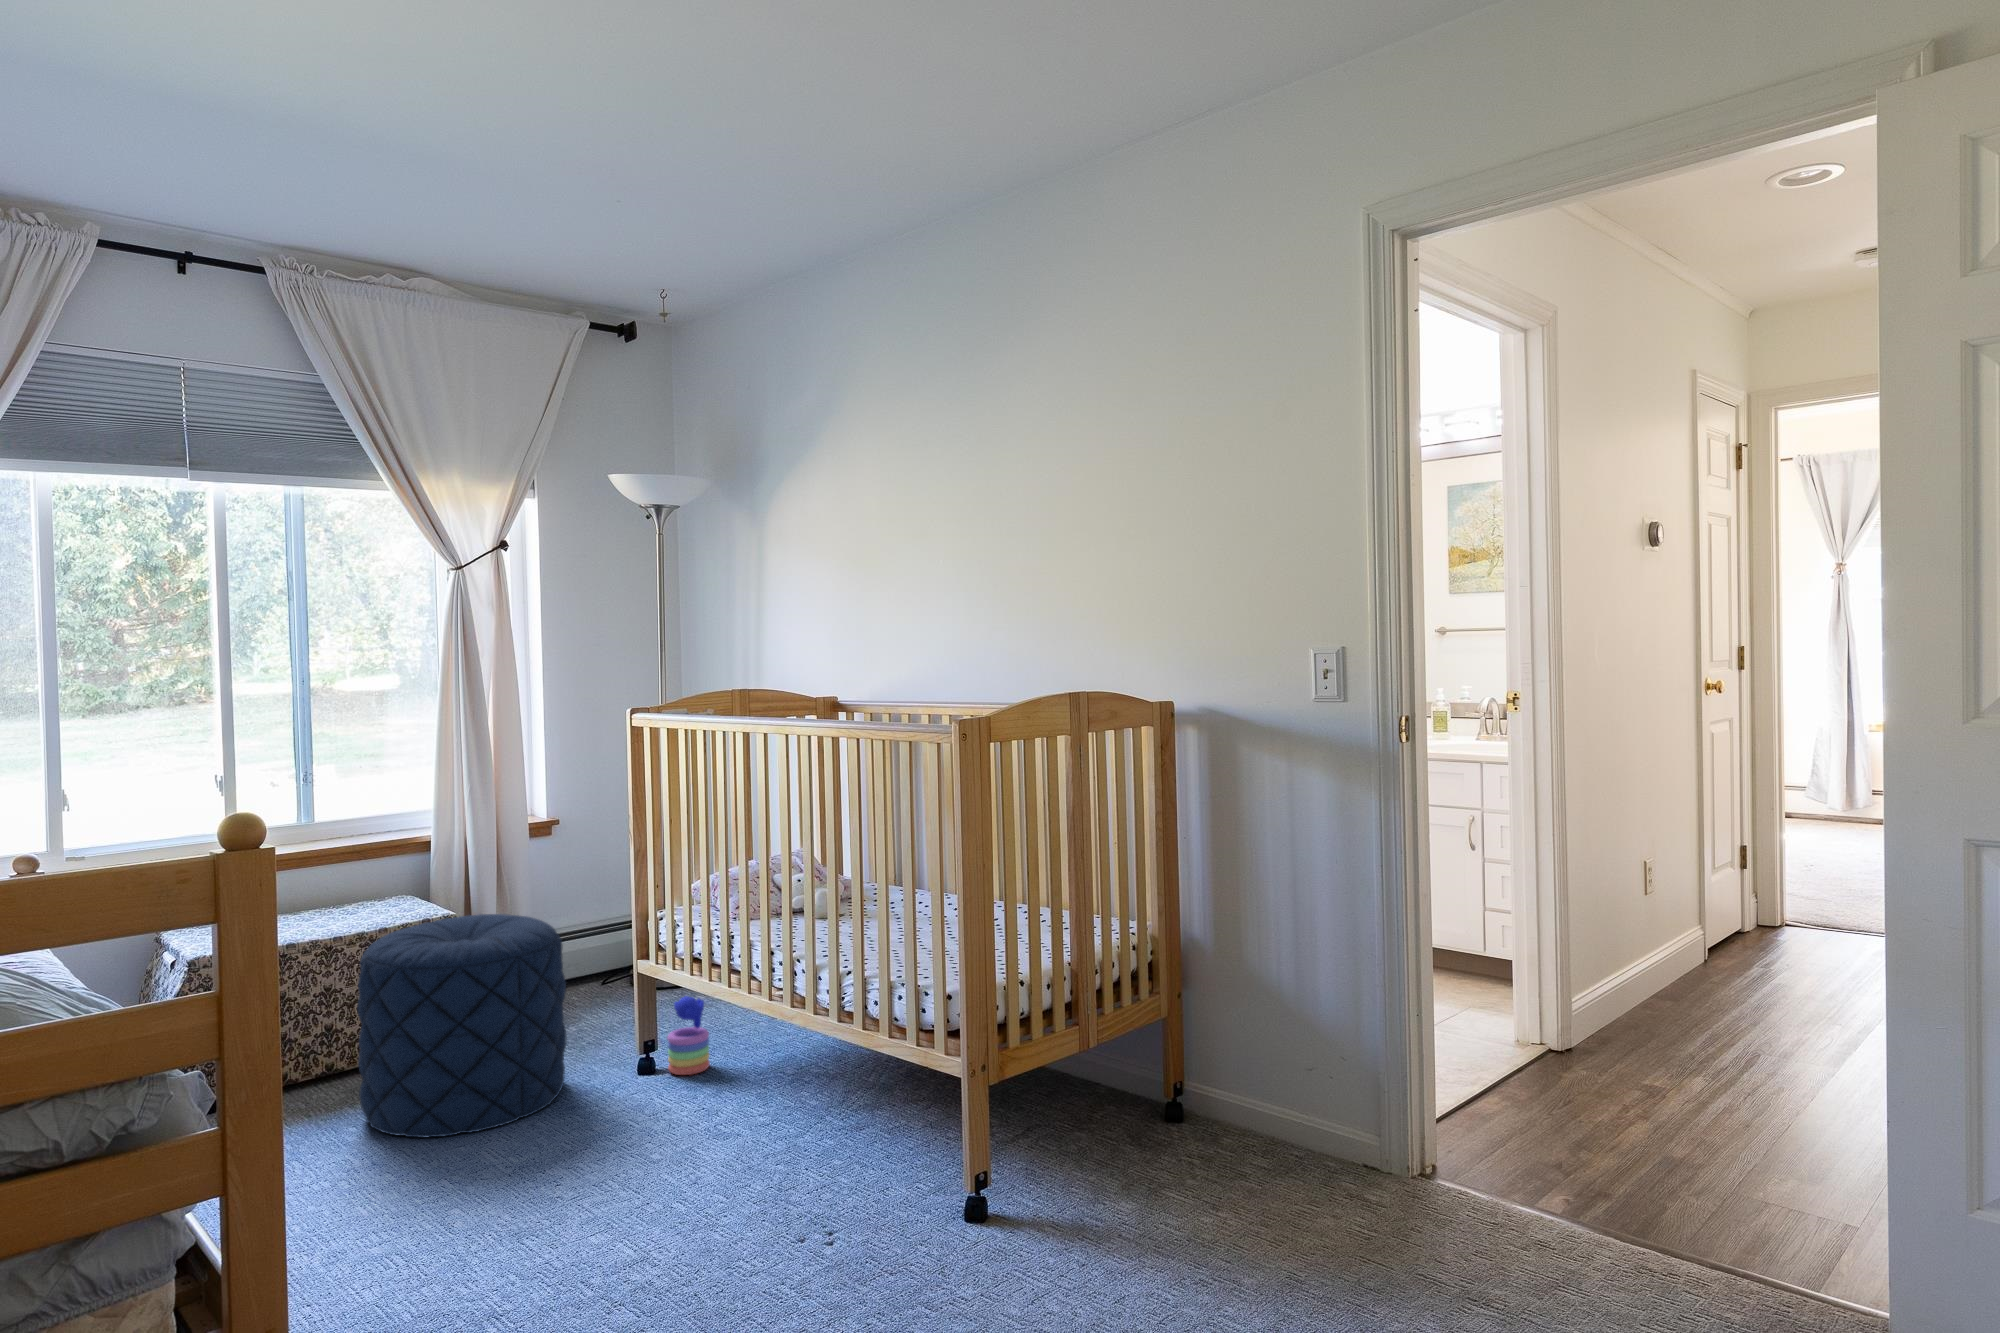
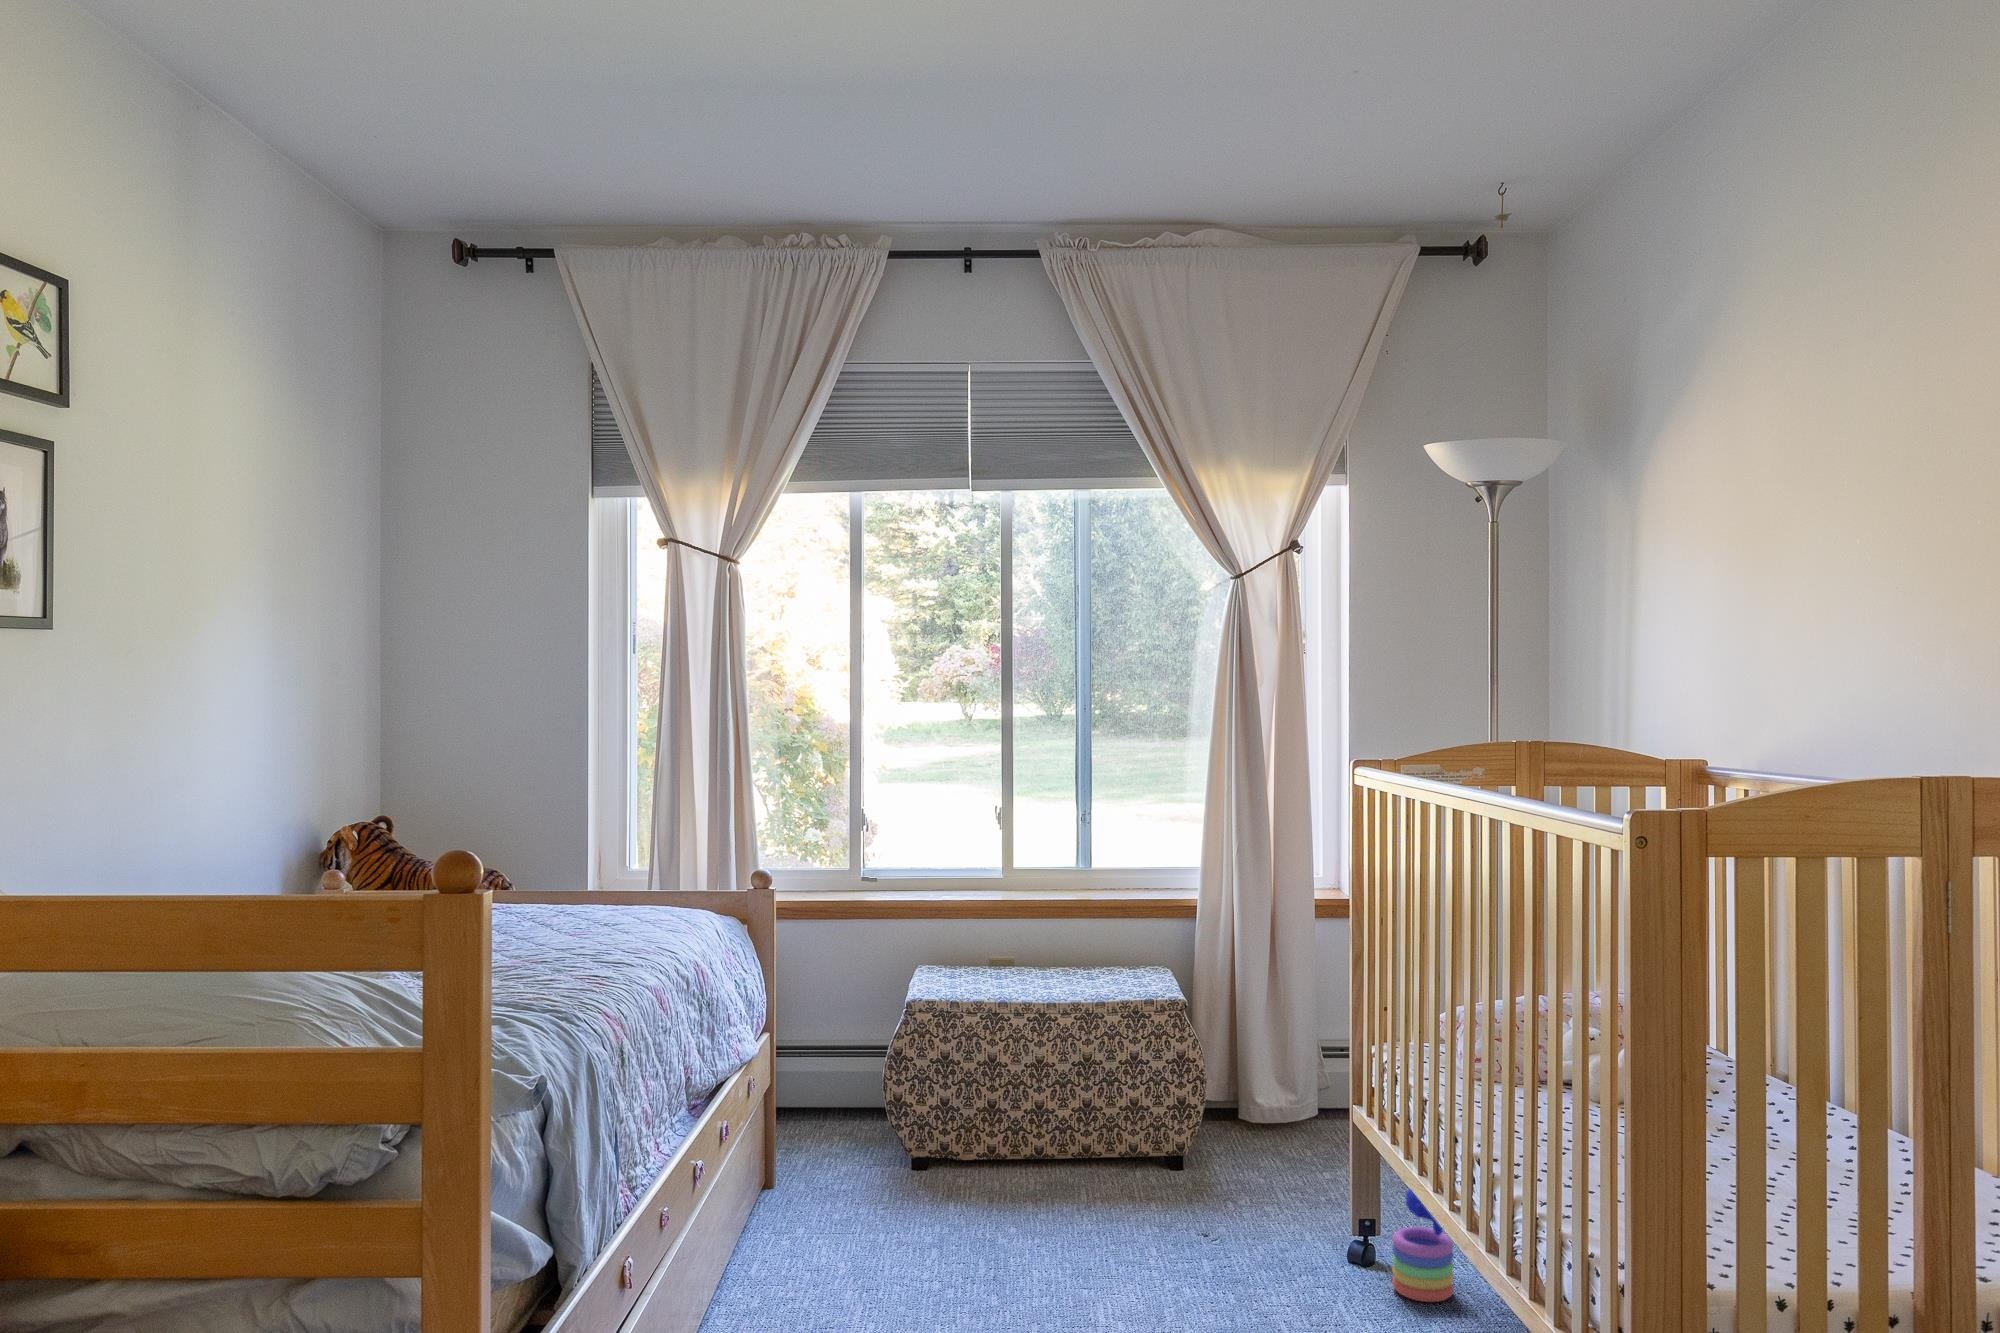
pouf: present [357,914,567,1138] -> none [1021,1006,1262,1292]

